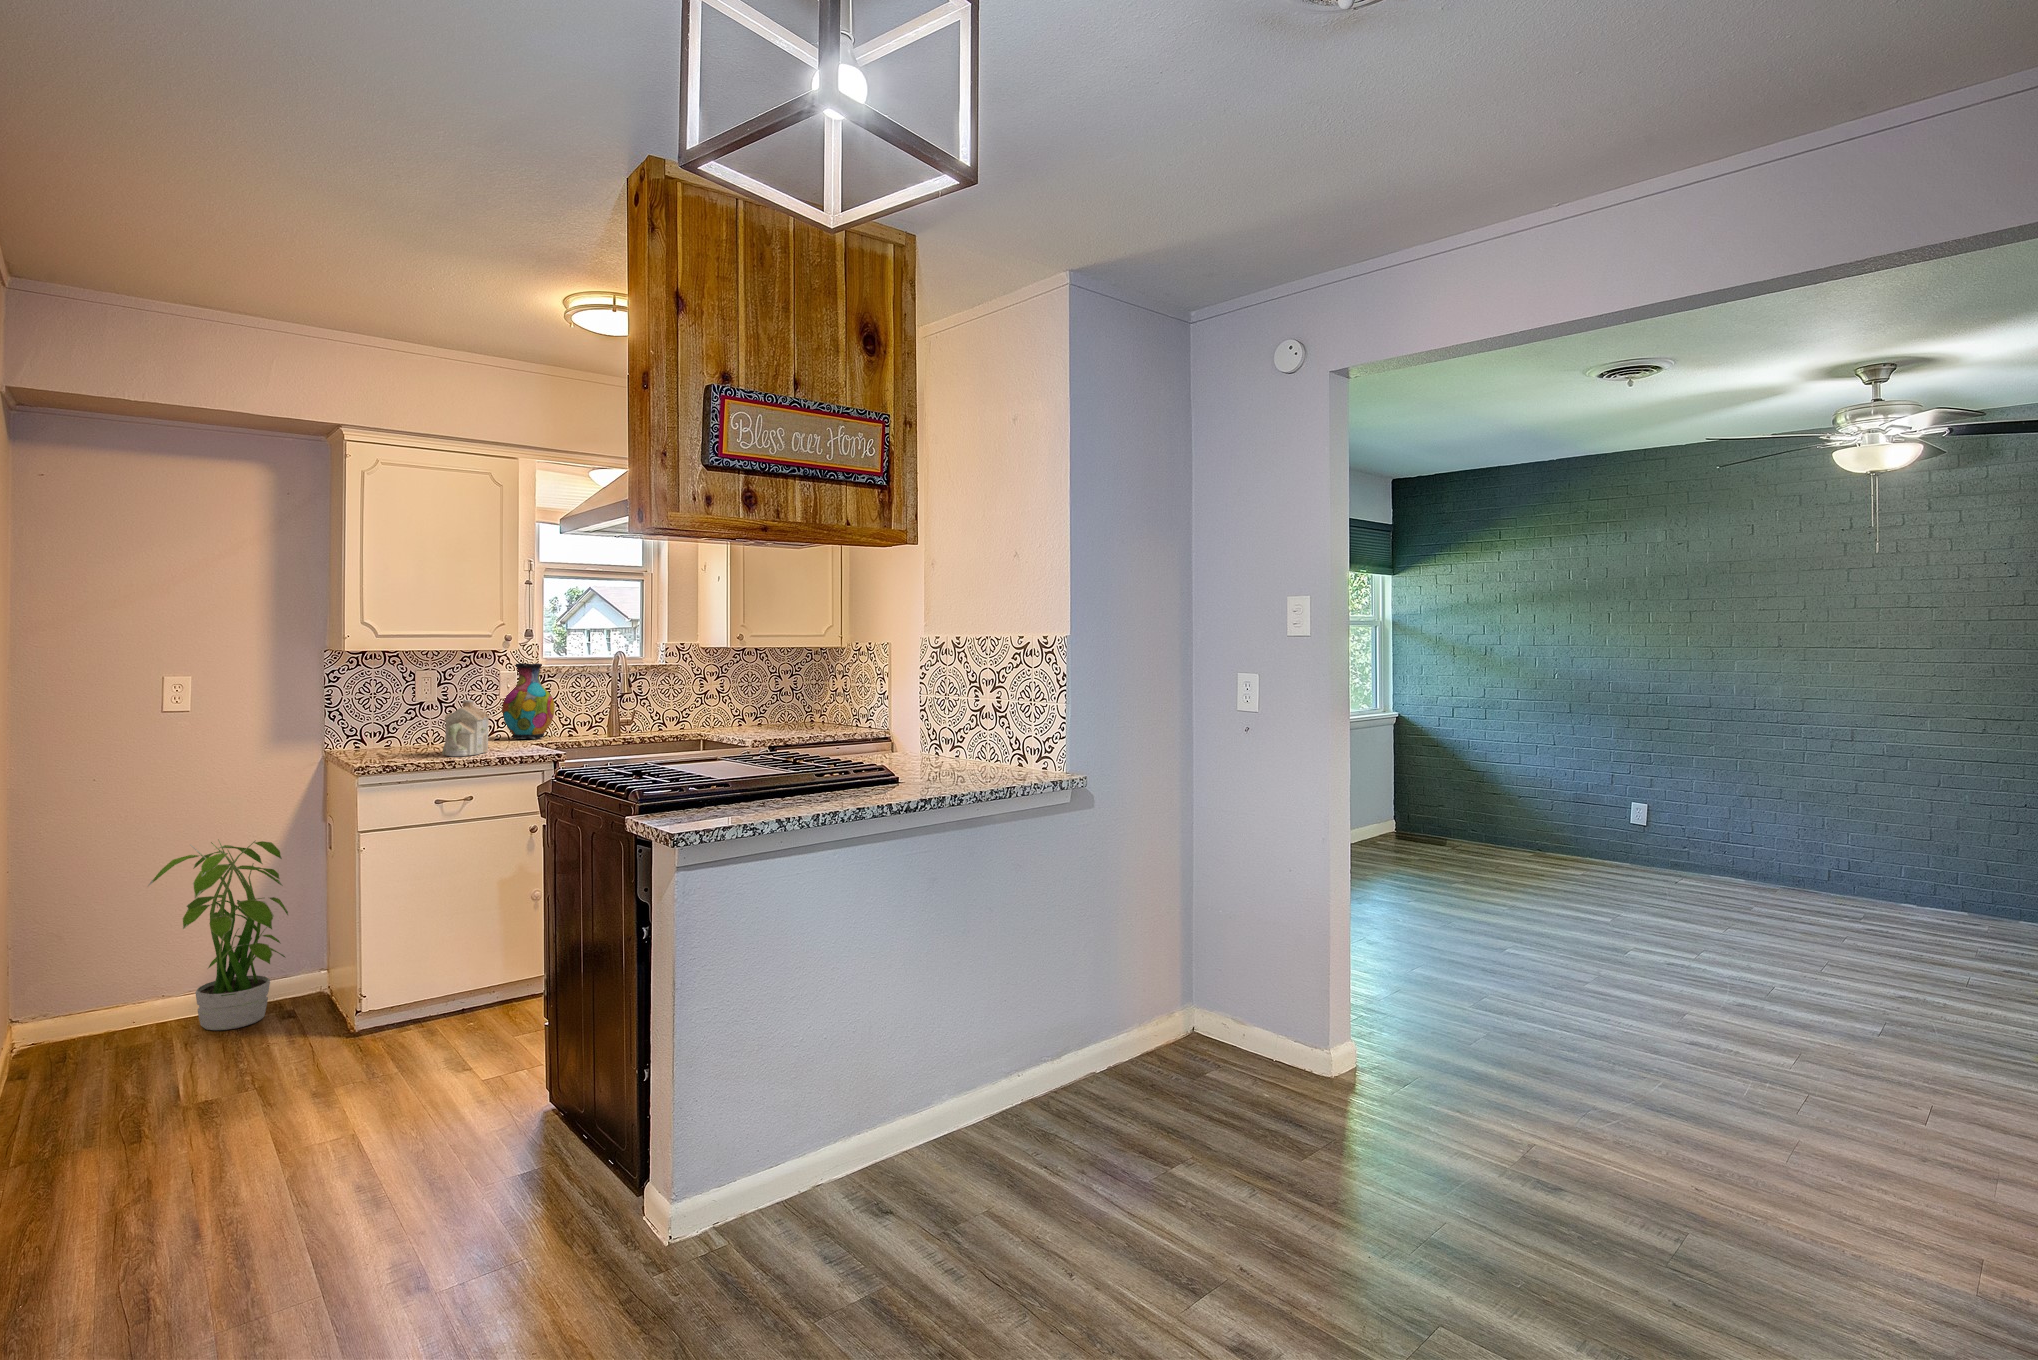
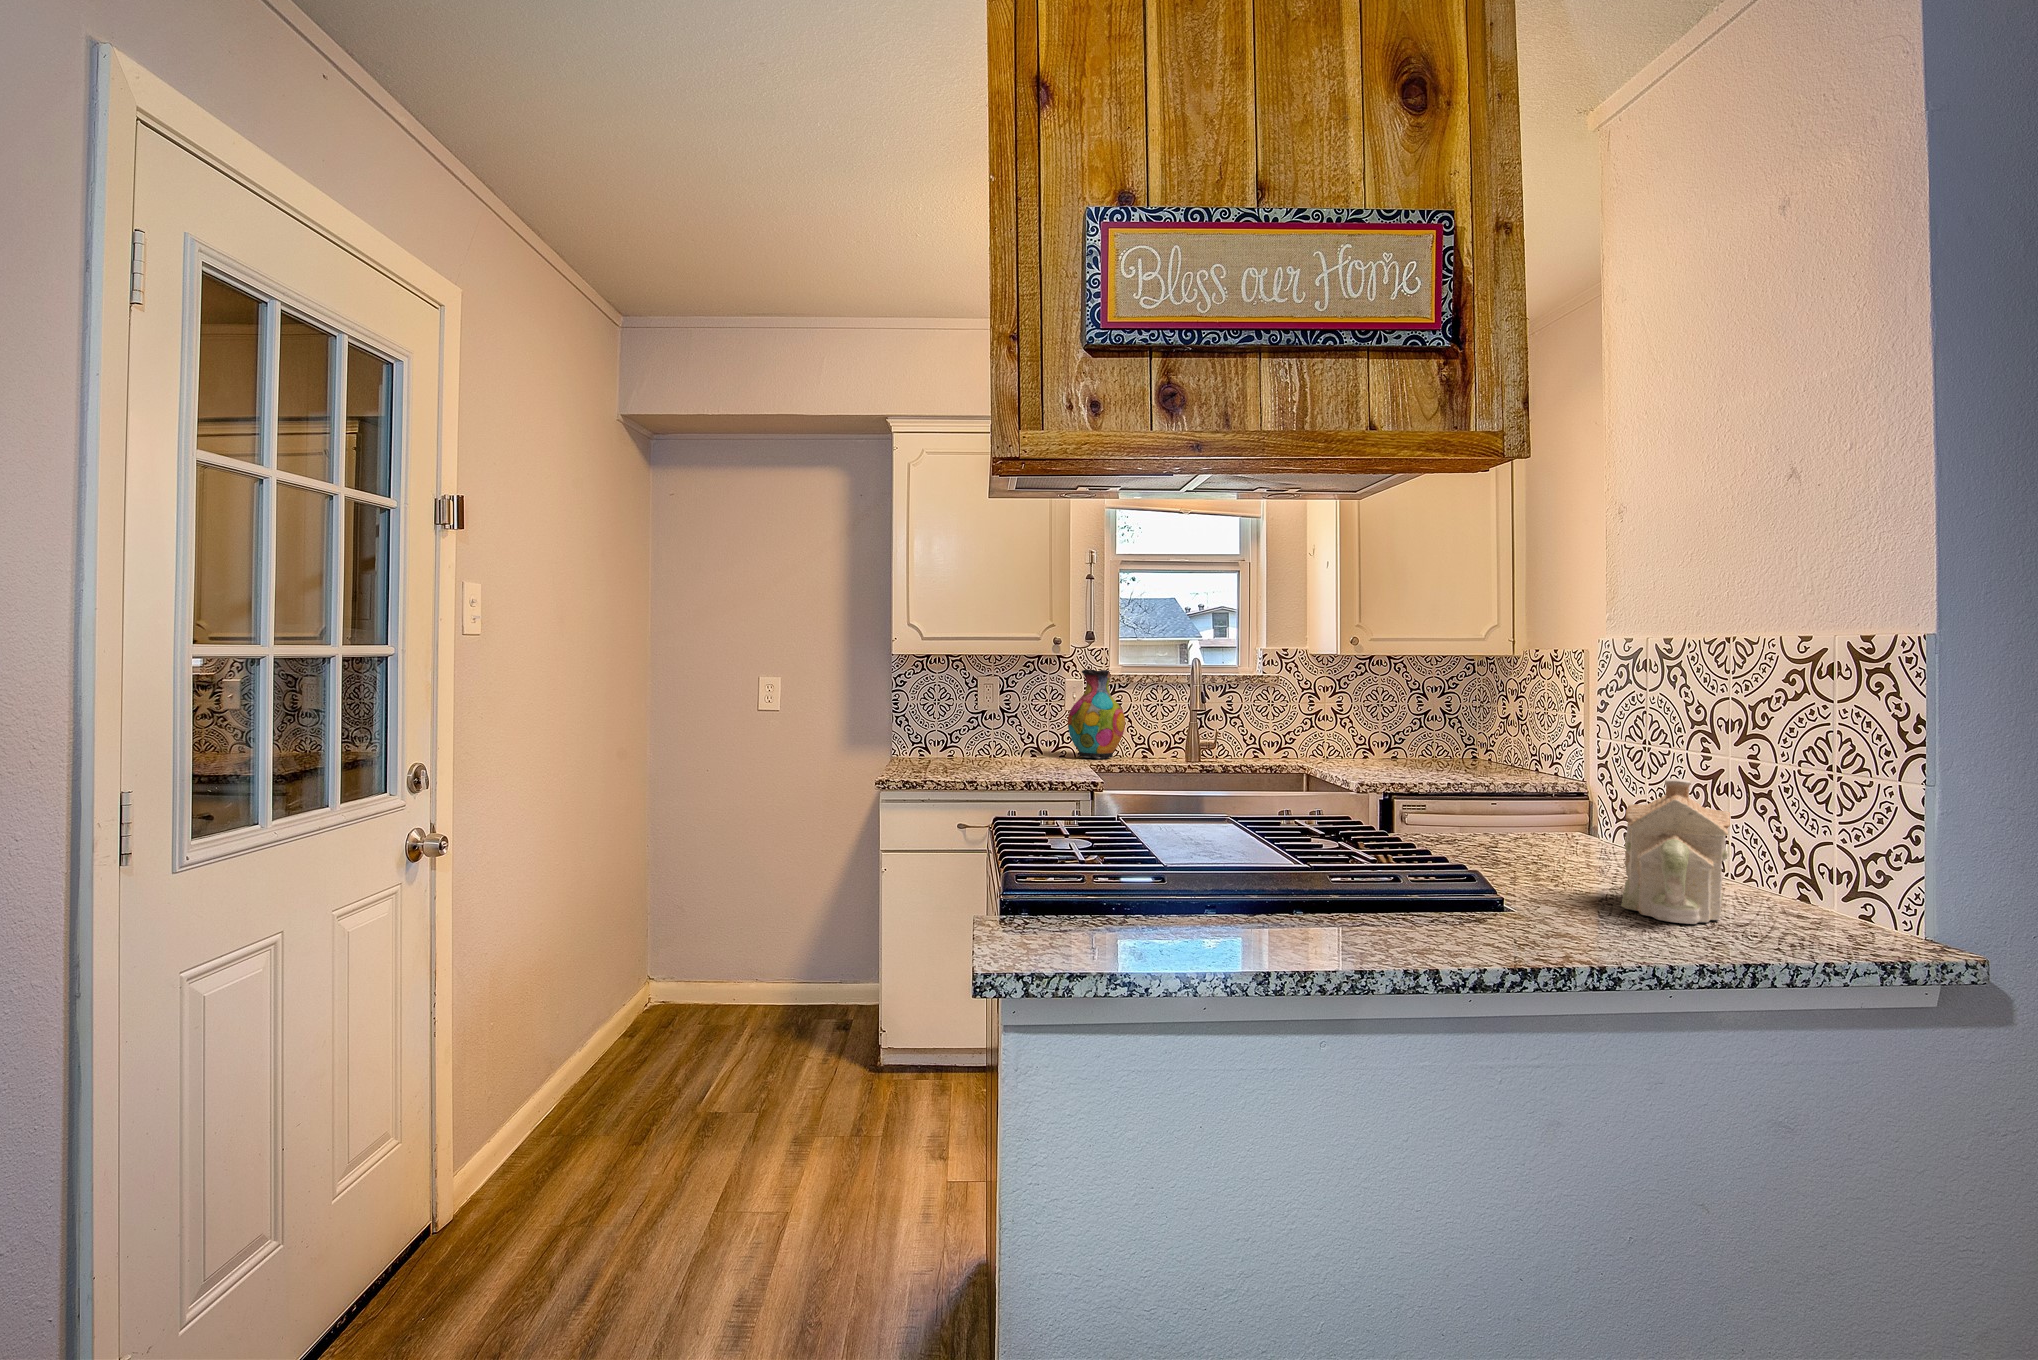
teapot: present [442,700,490,756] -> present [1621,778,1730,924]
potted plant: present [148,839,288,1030] -> none [738,837,856,1032]

